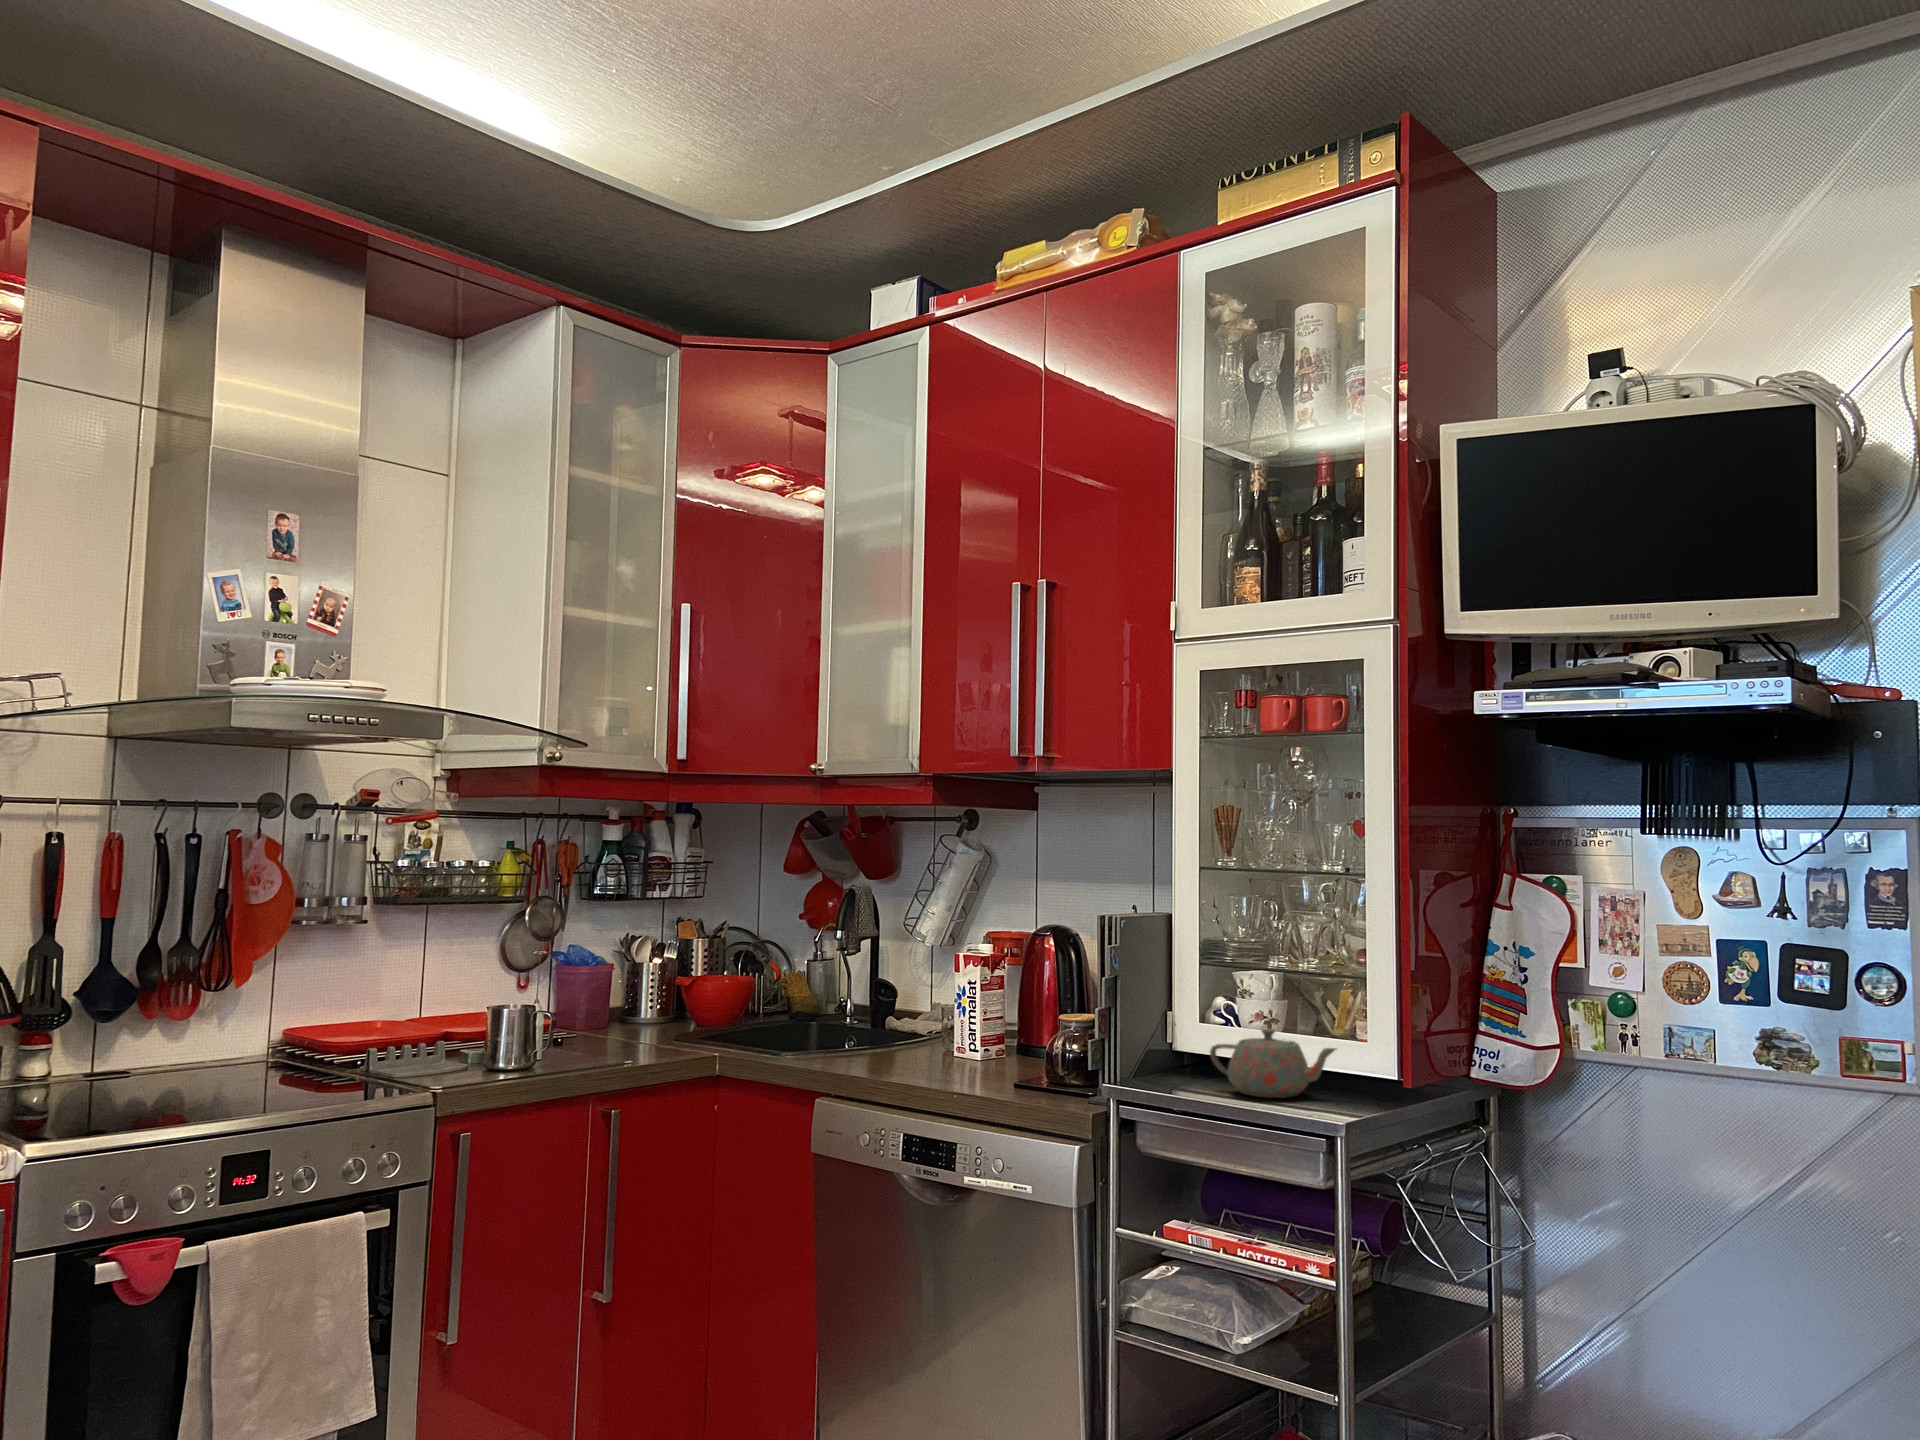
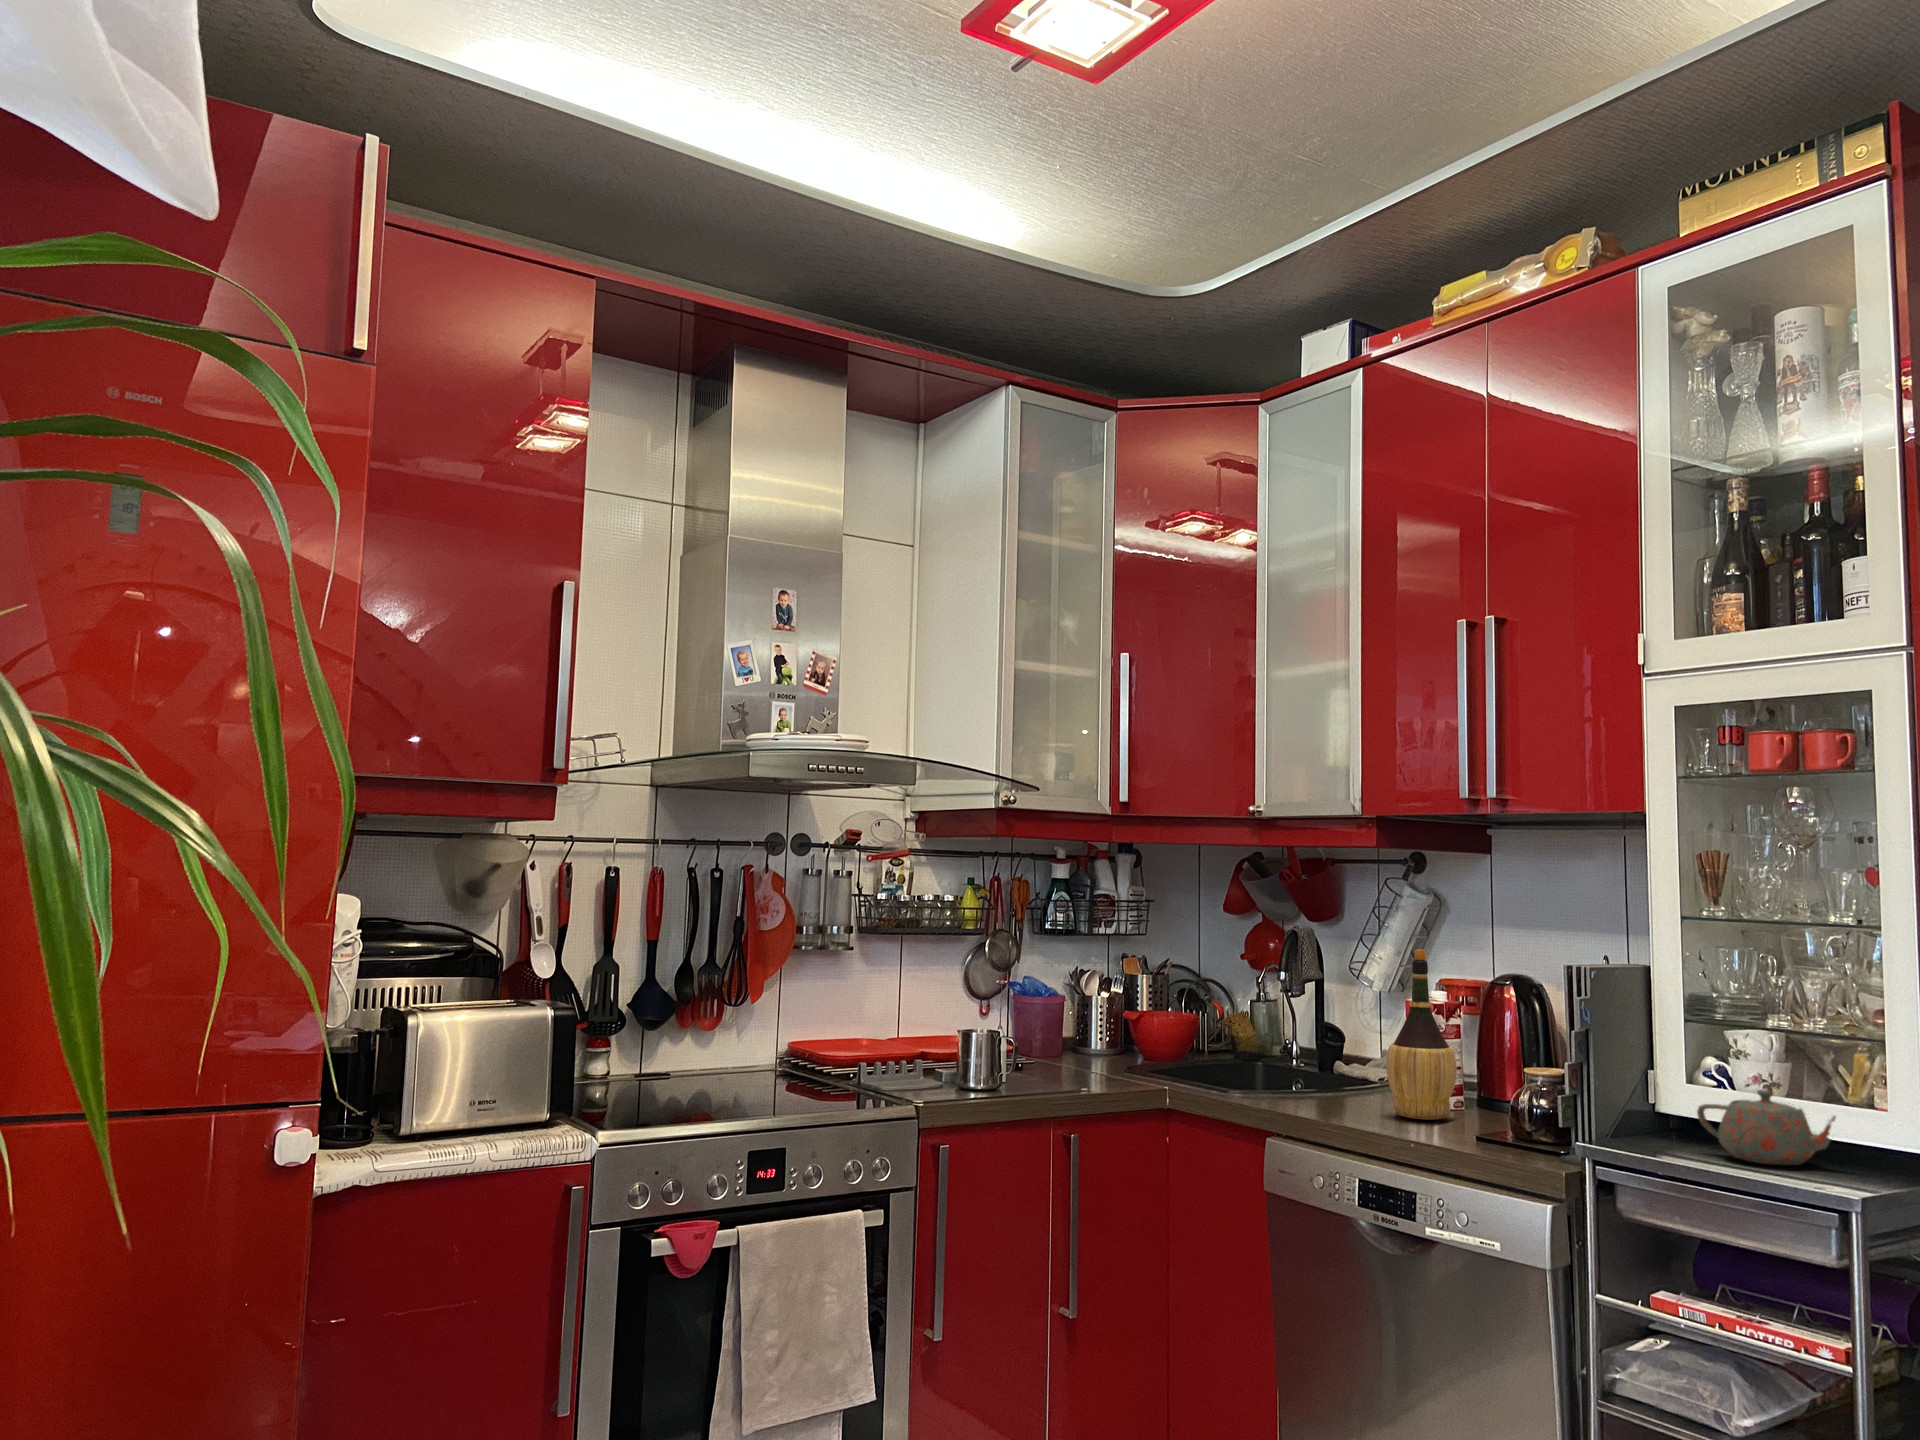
wine bottle: none [931,905,997,1072] -> present [1386,949,1457,1120]

